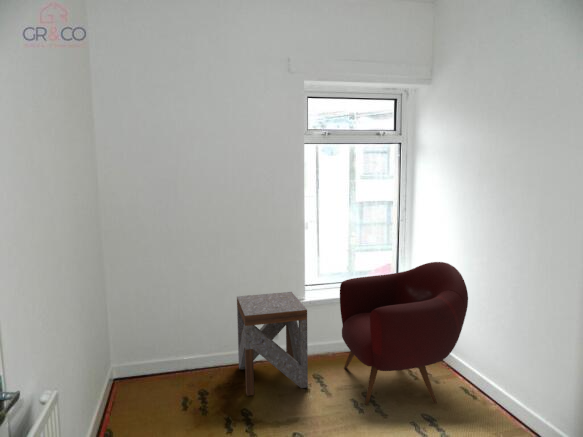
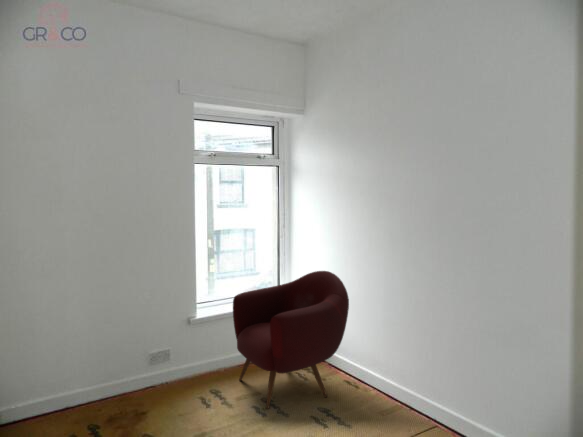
side table: present [237,292,308,396] -> none [127,311,208,421]

